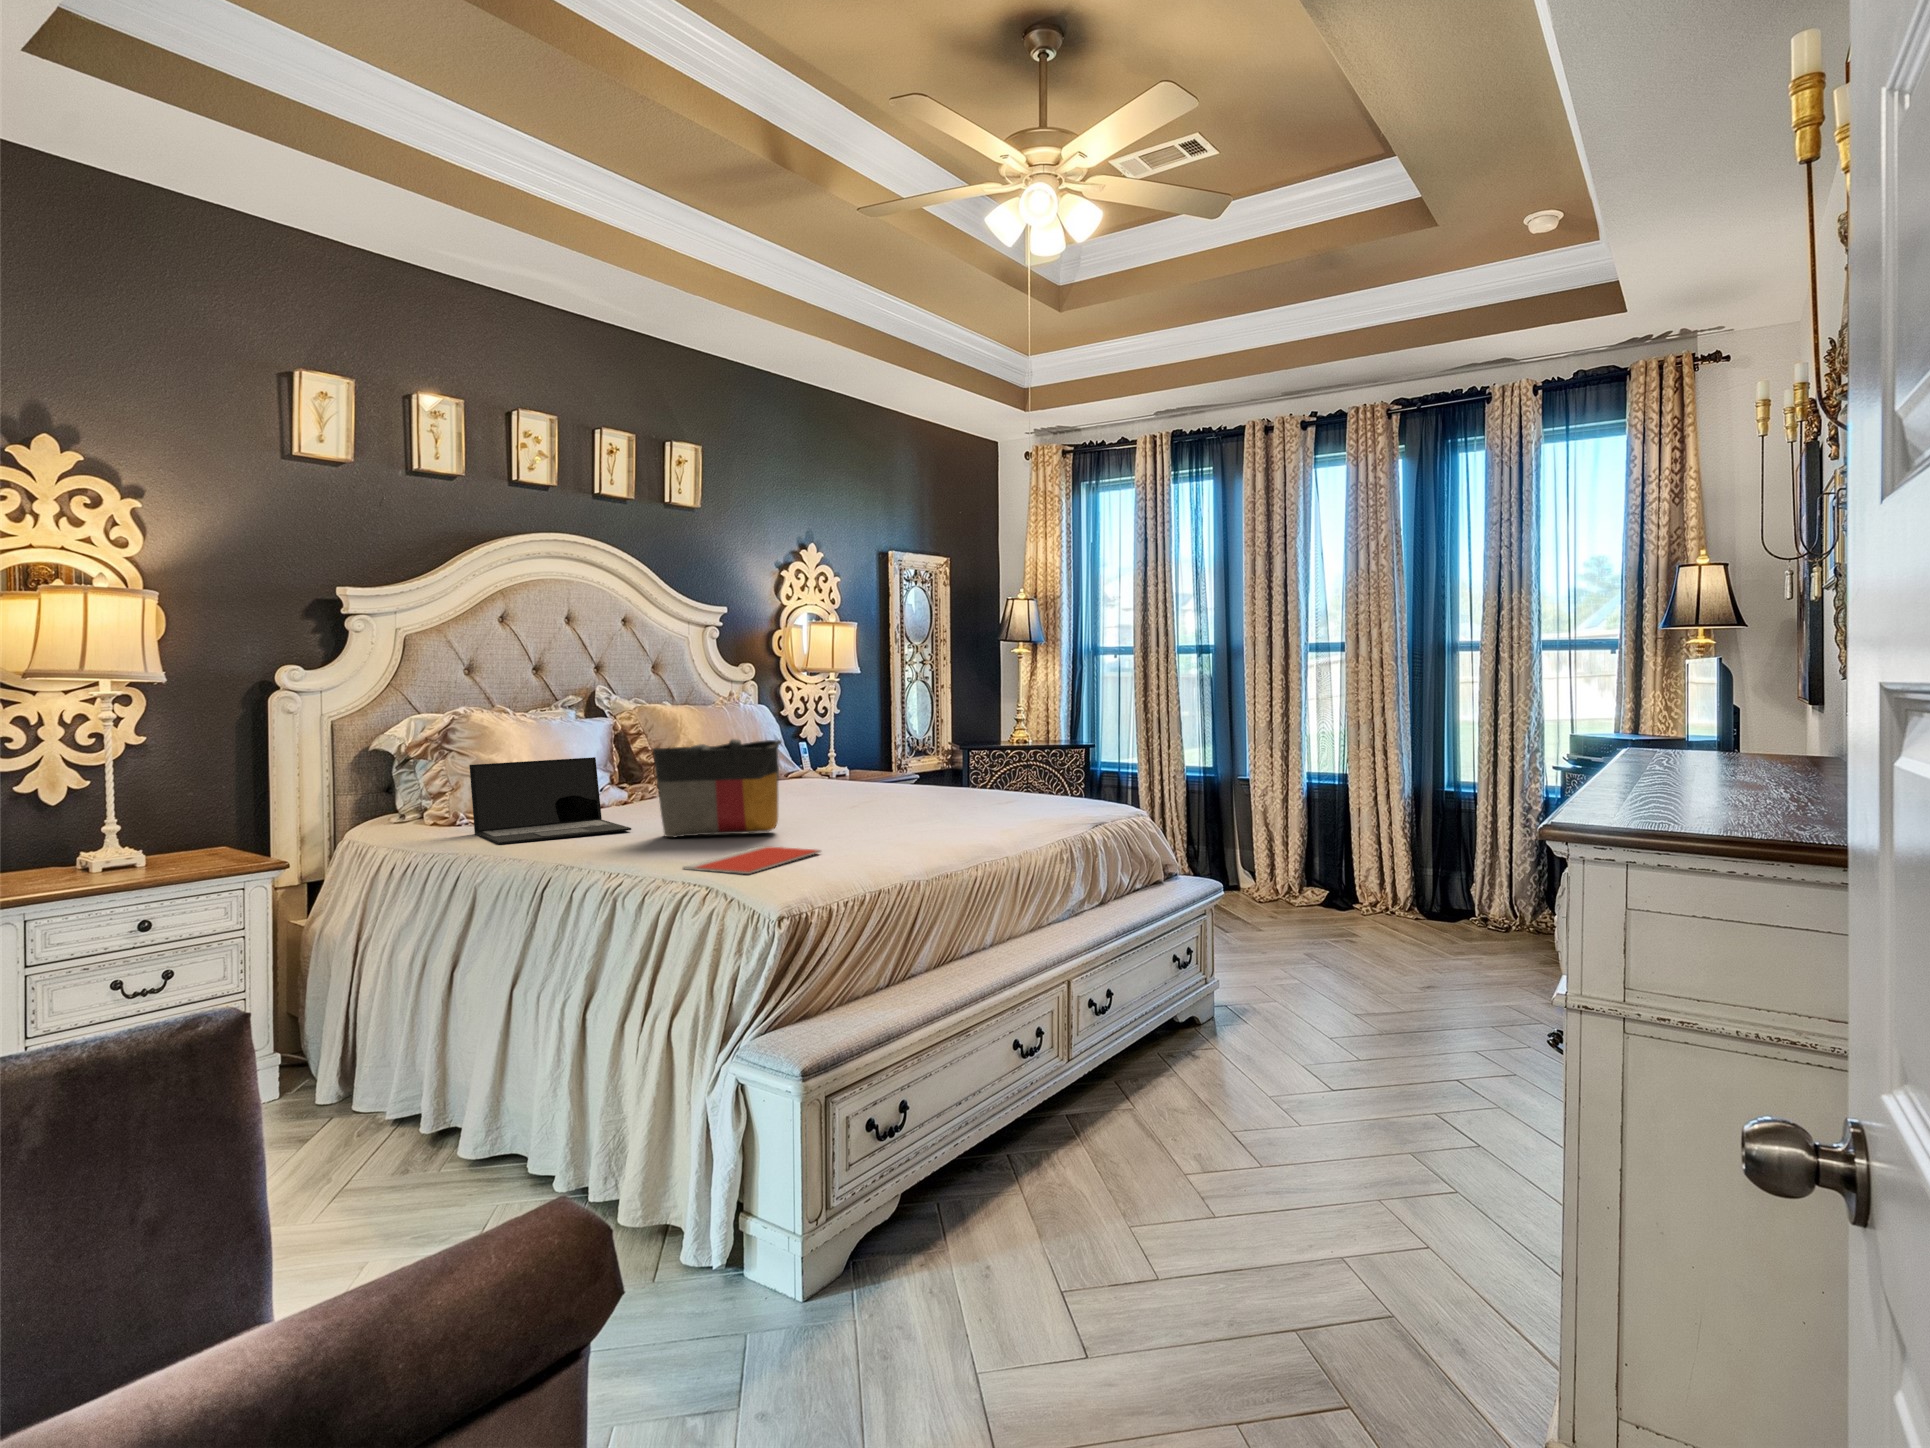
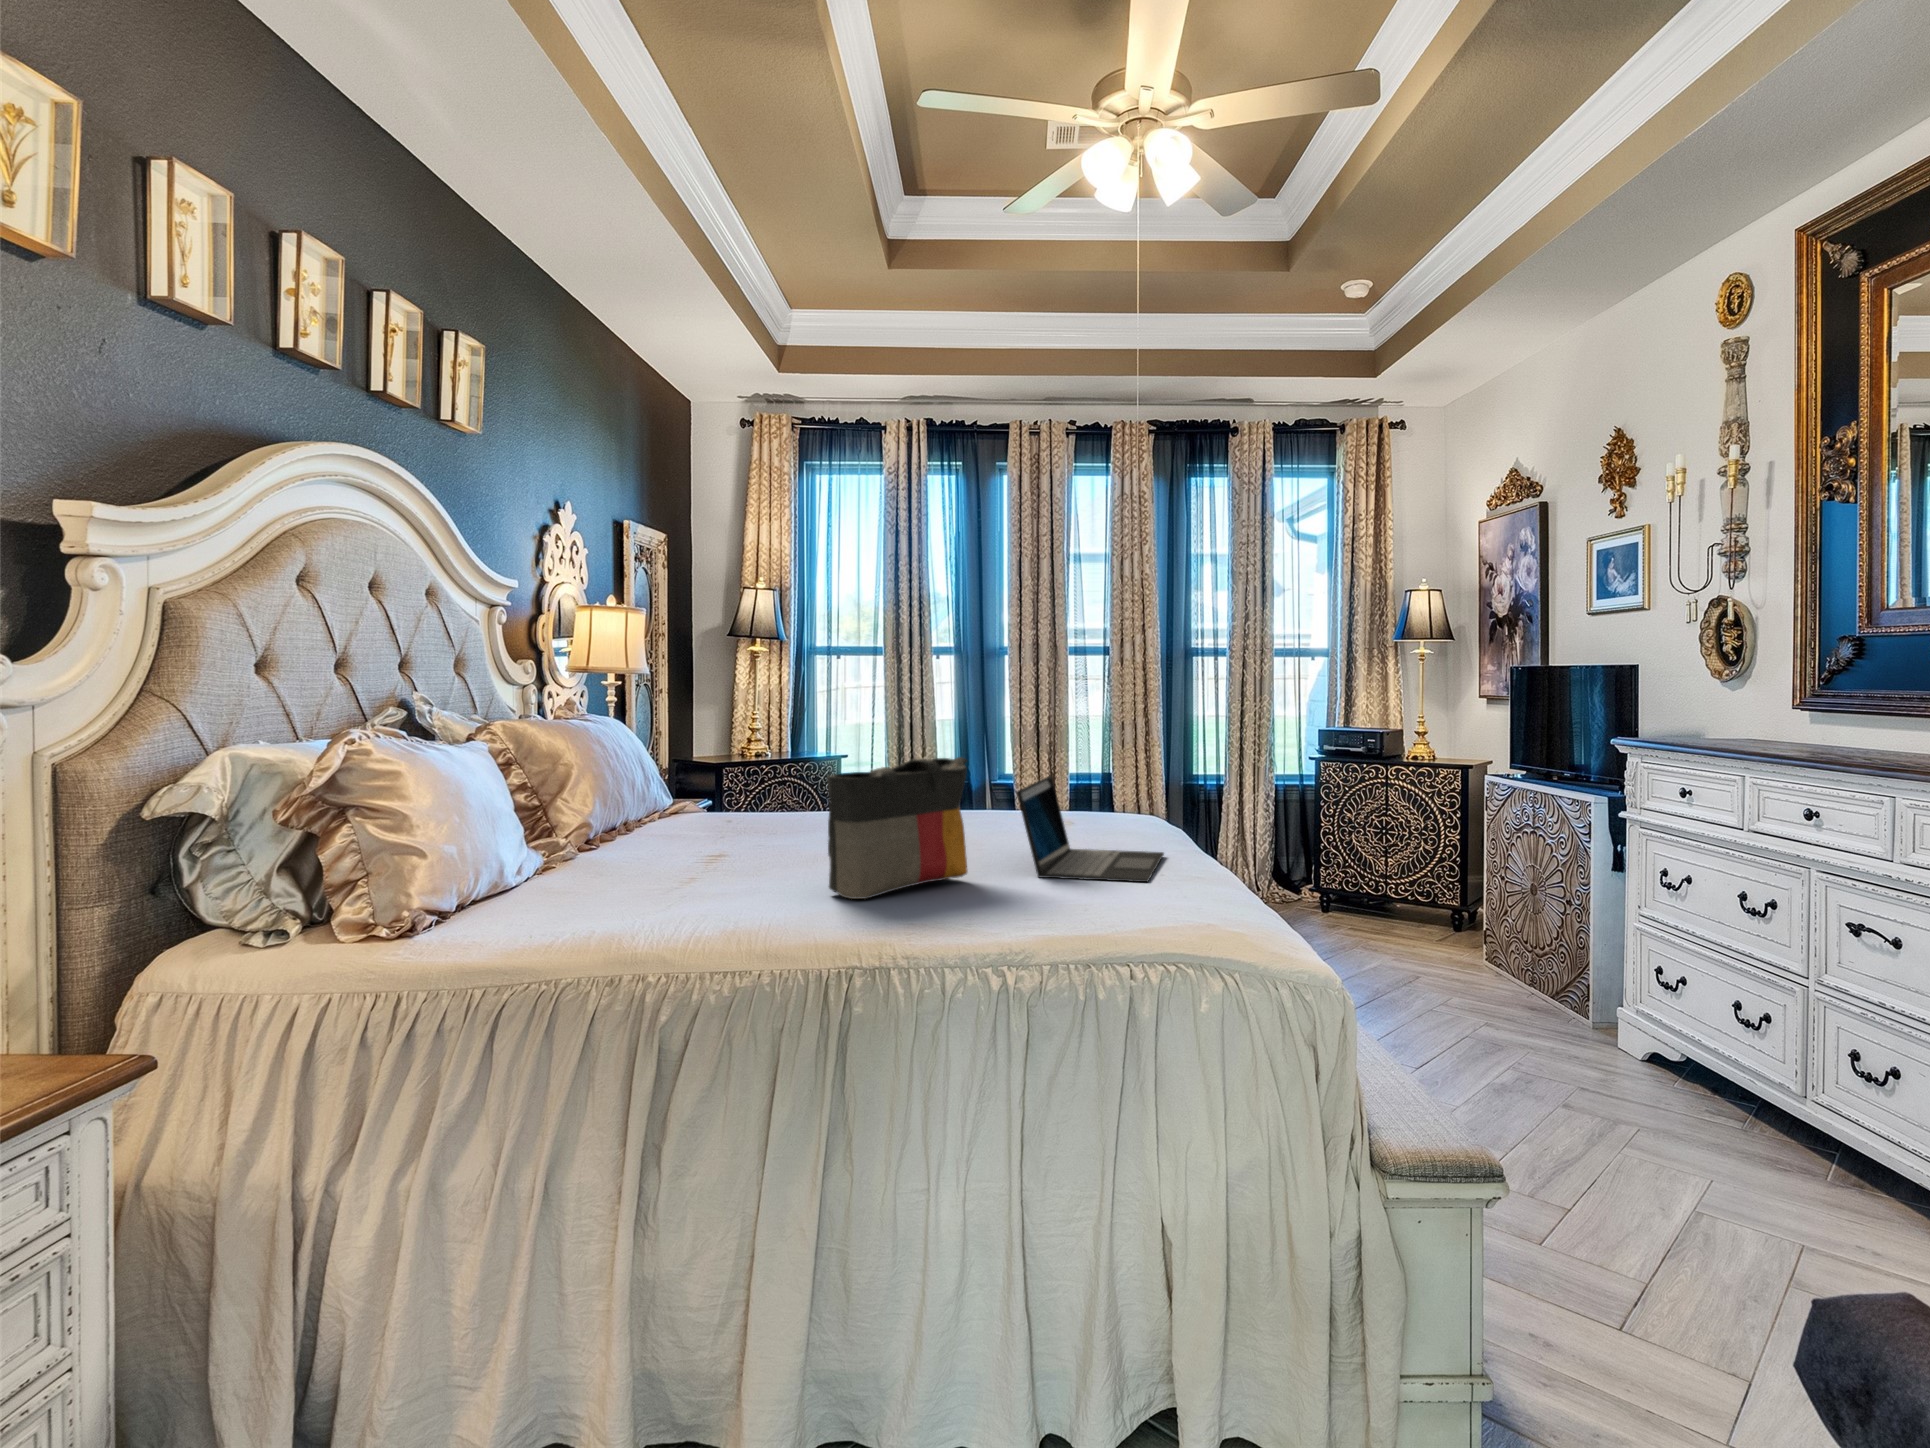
laptop: present [469,757,631,844] -> present [1017,776,1164,882]
notebook: present [683,846,821,874] -> none [1029,889,1171,933]

